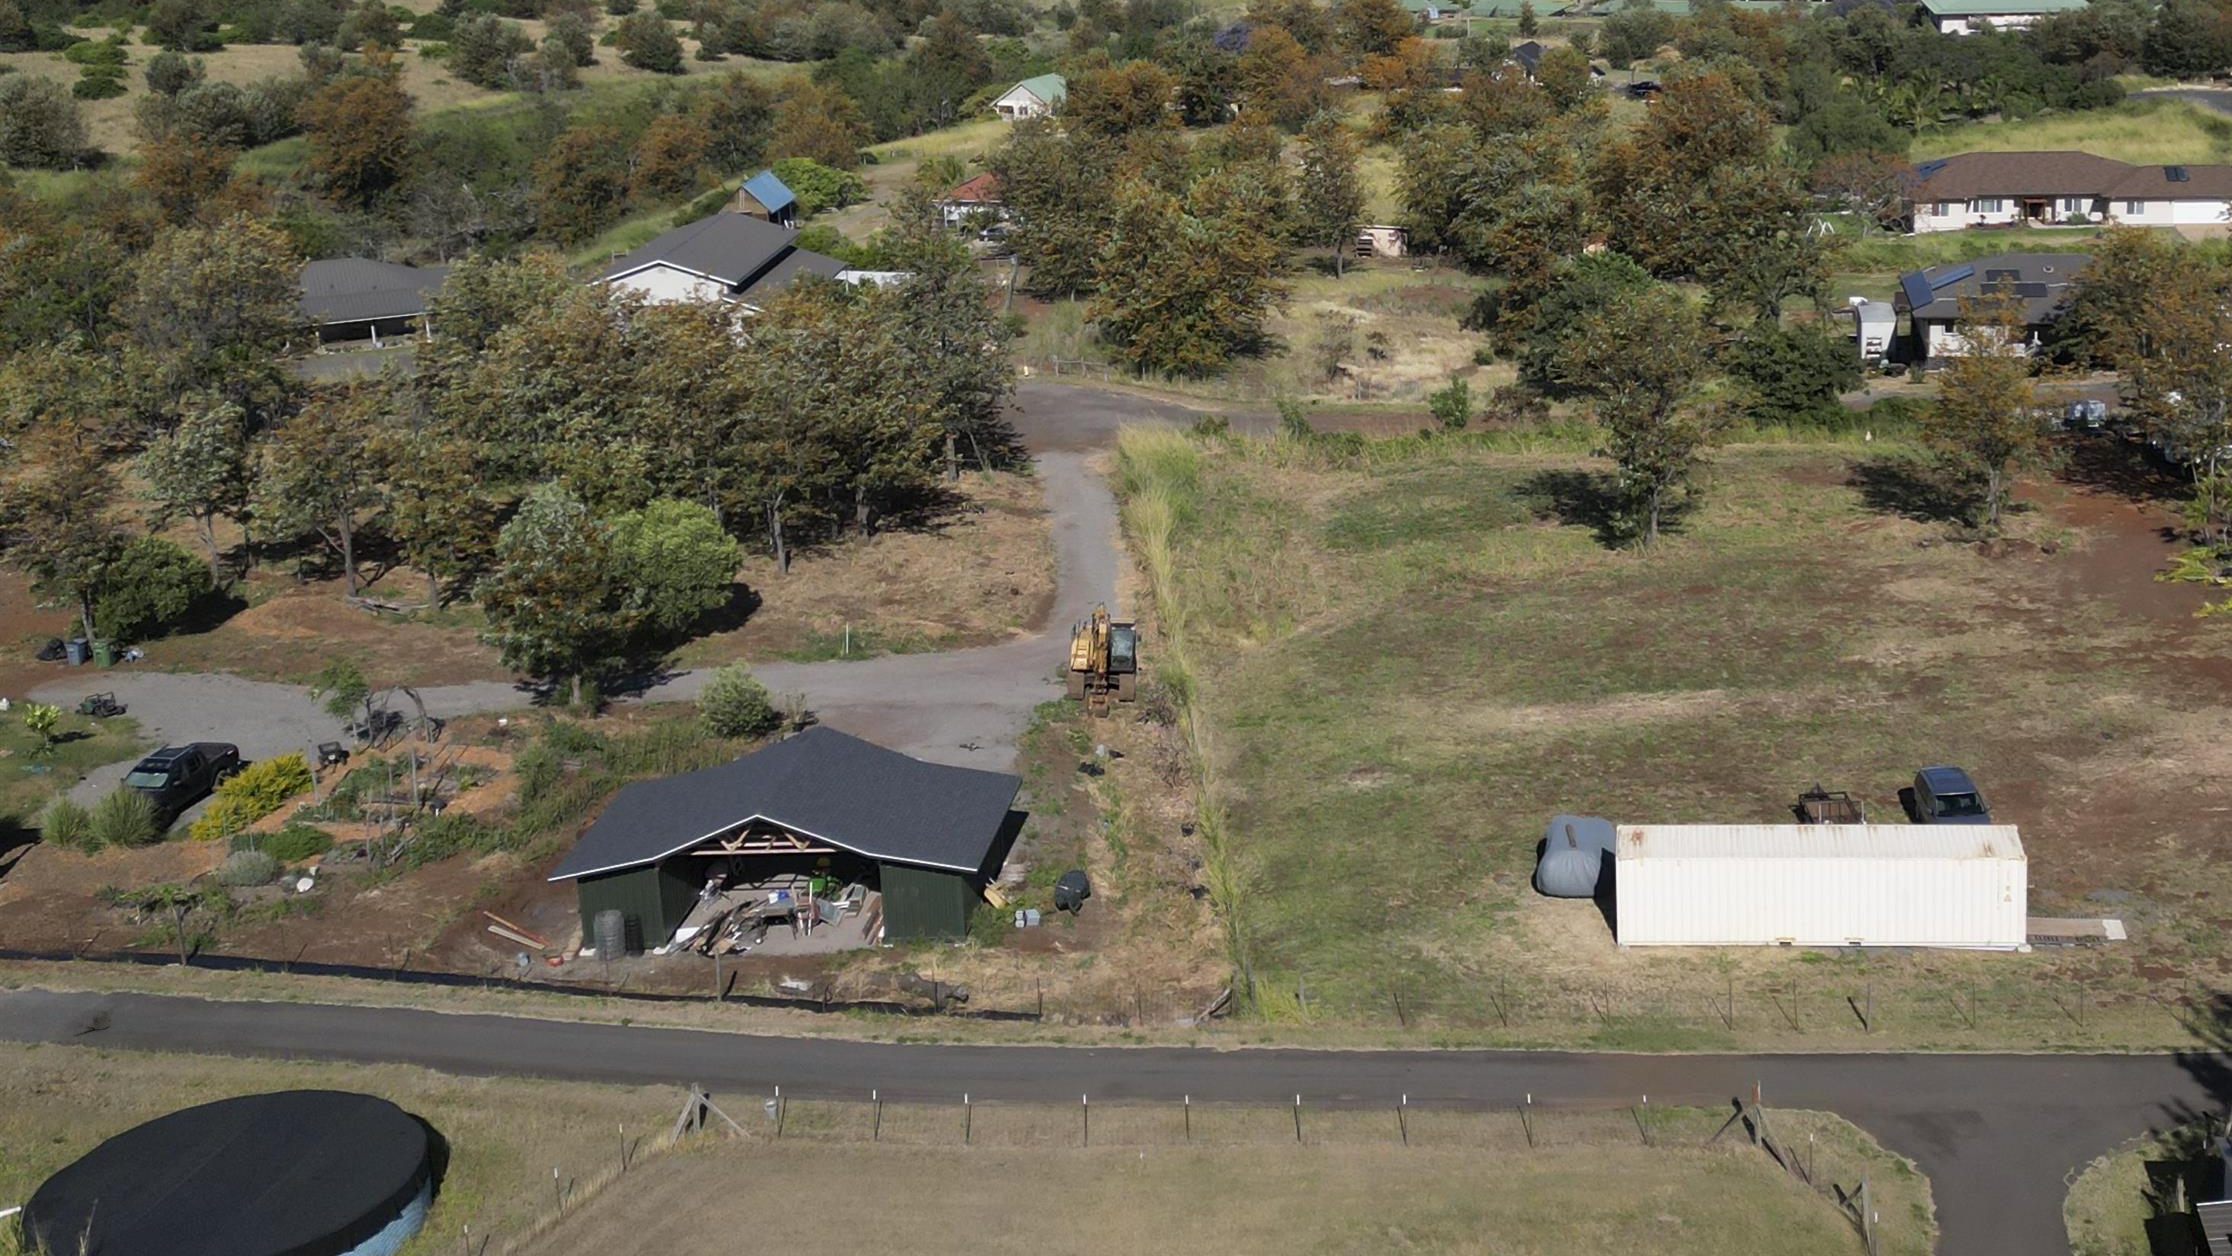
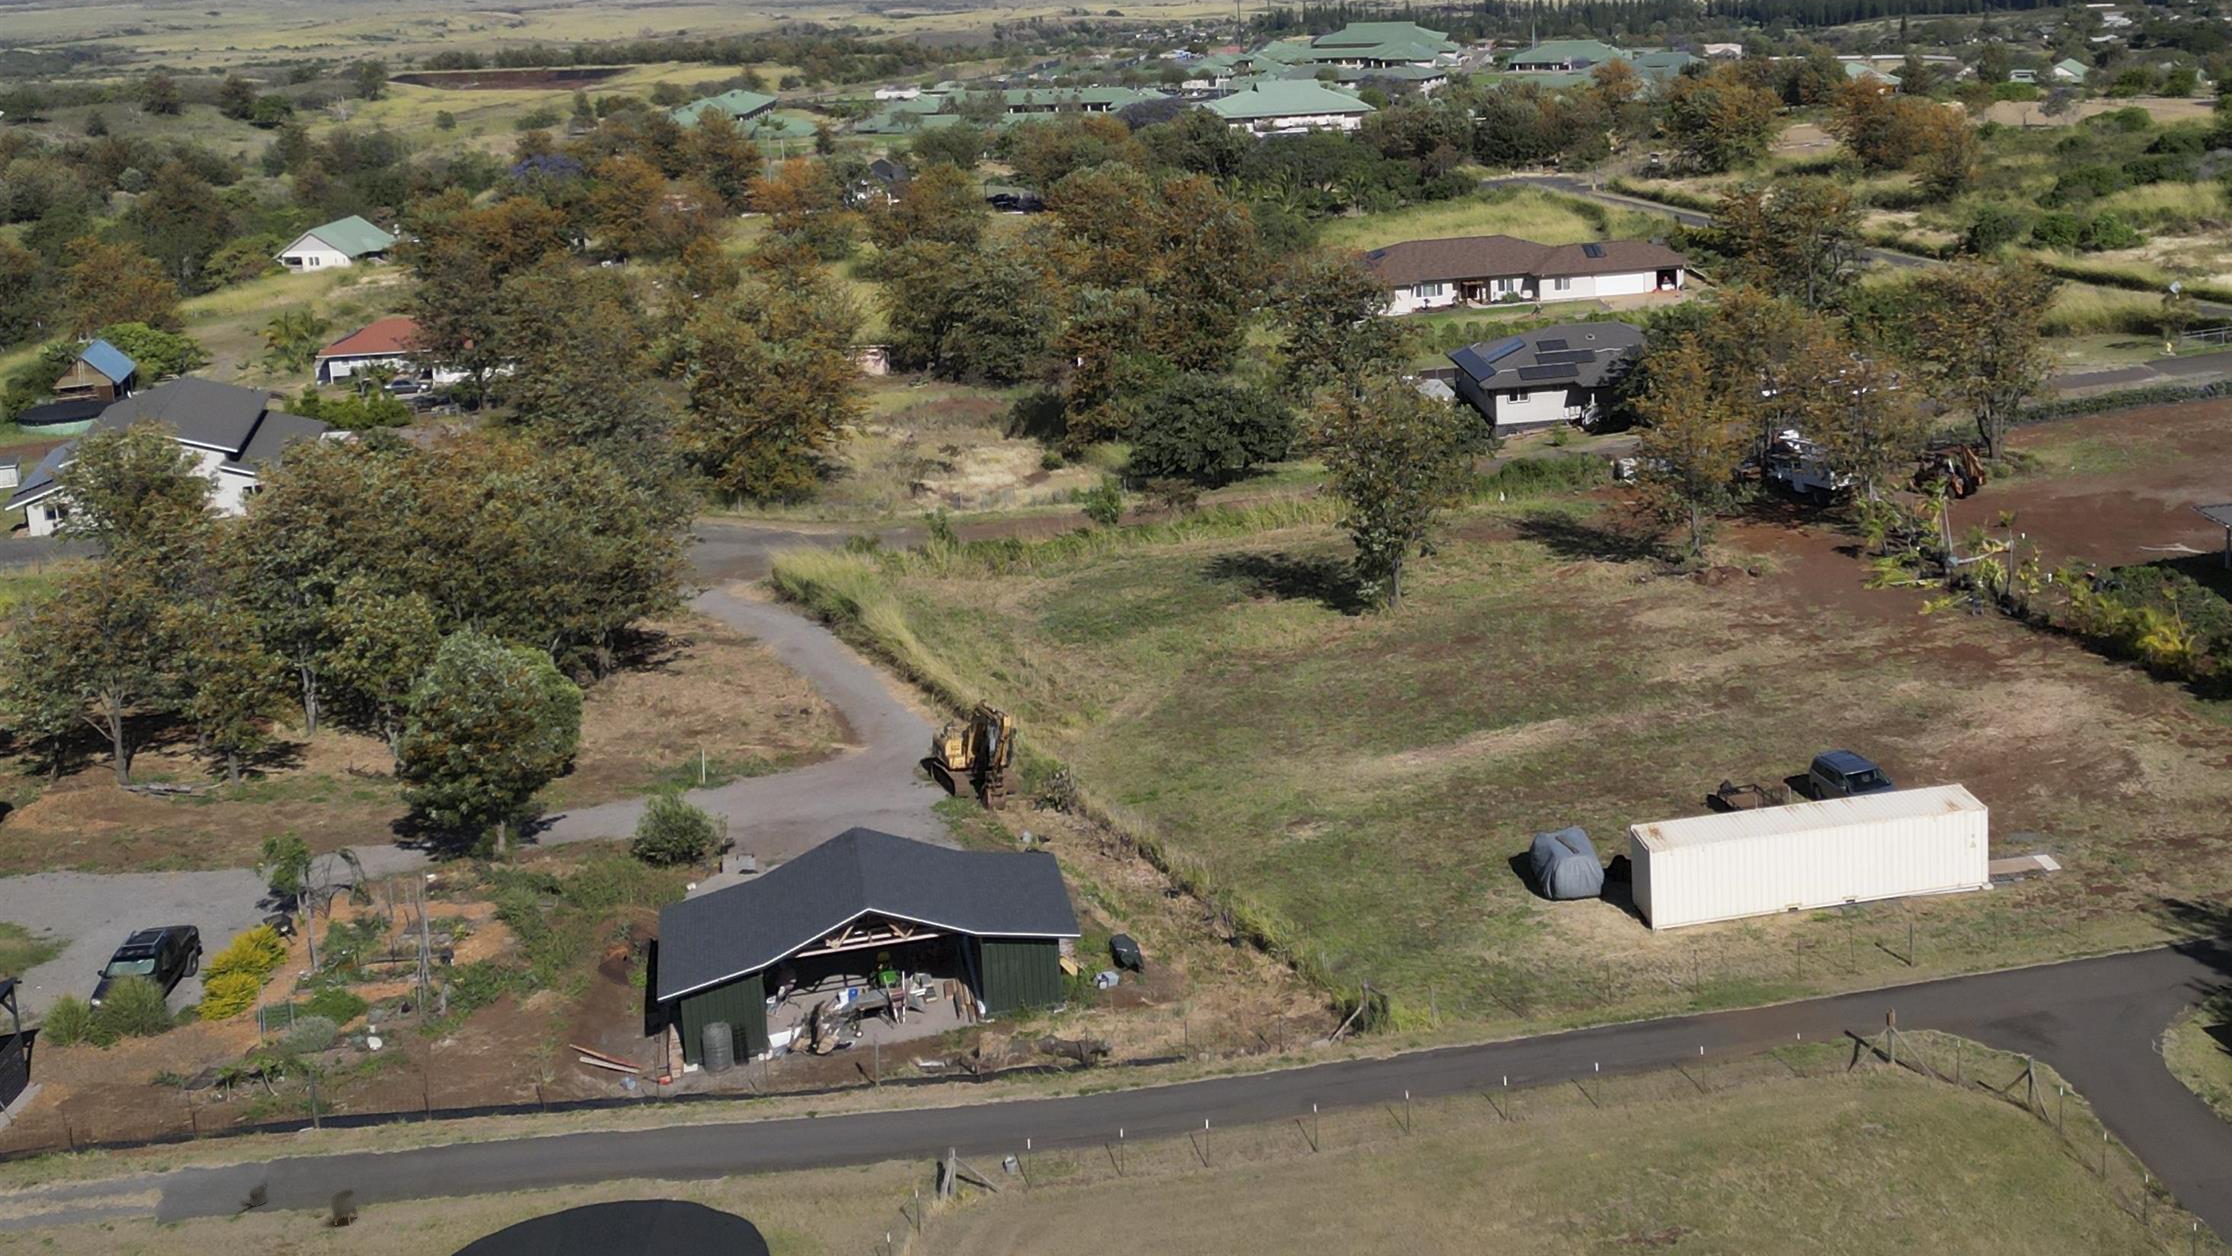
planter: none [144,1027,172,1062] -> present [331,1189,357,1224]

